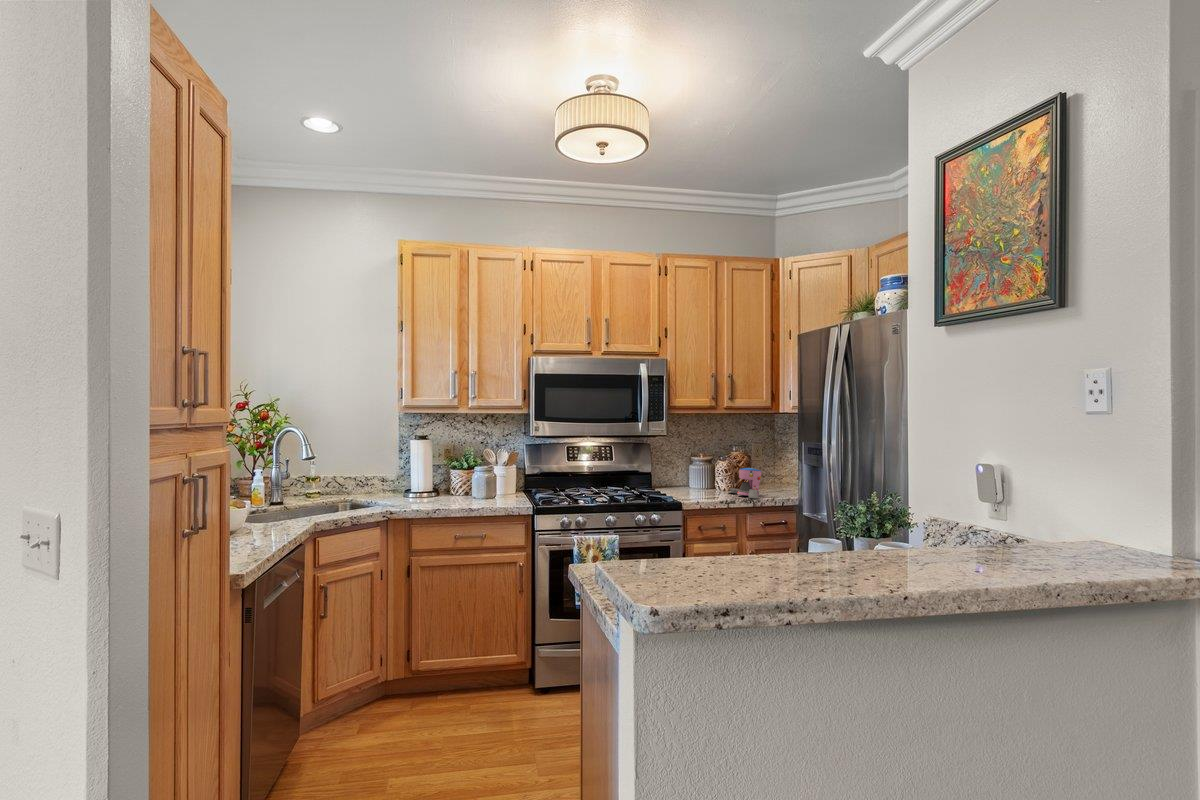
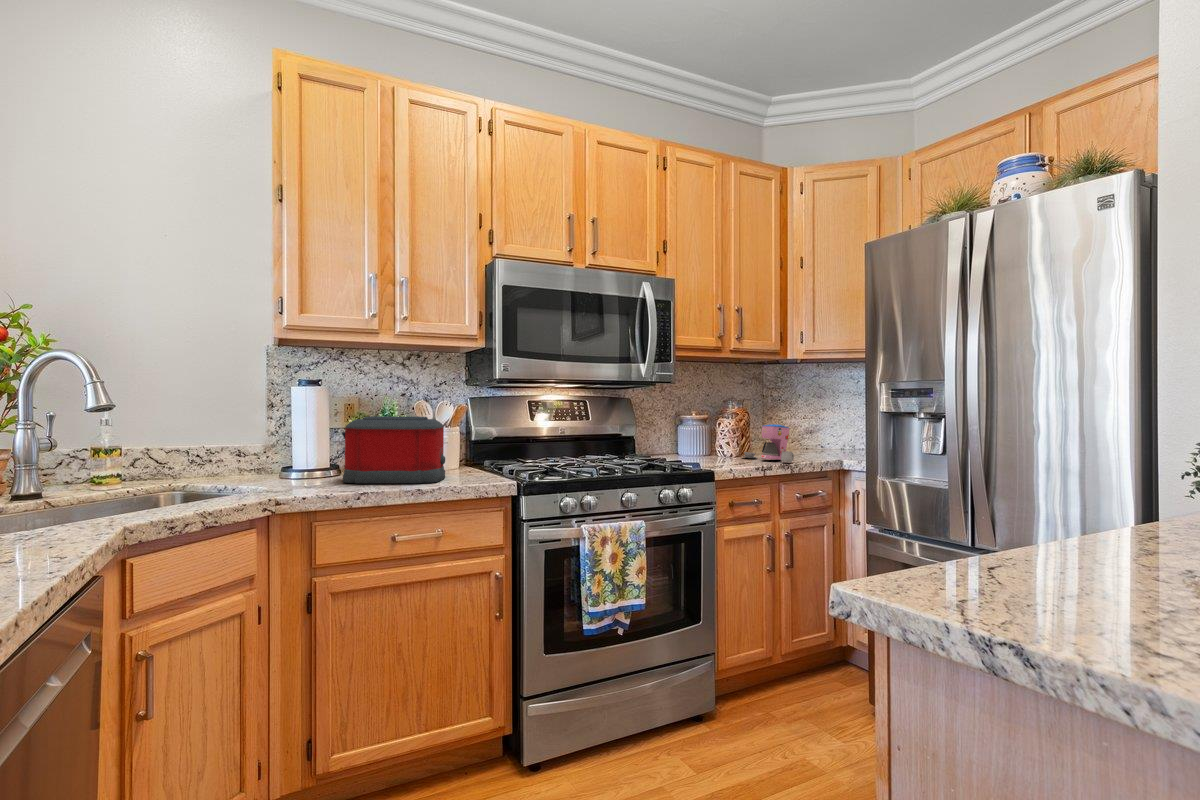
toaster: none [433,461,496,504] -> present [342,416,445,483]

